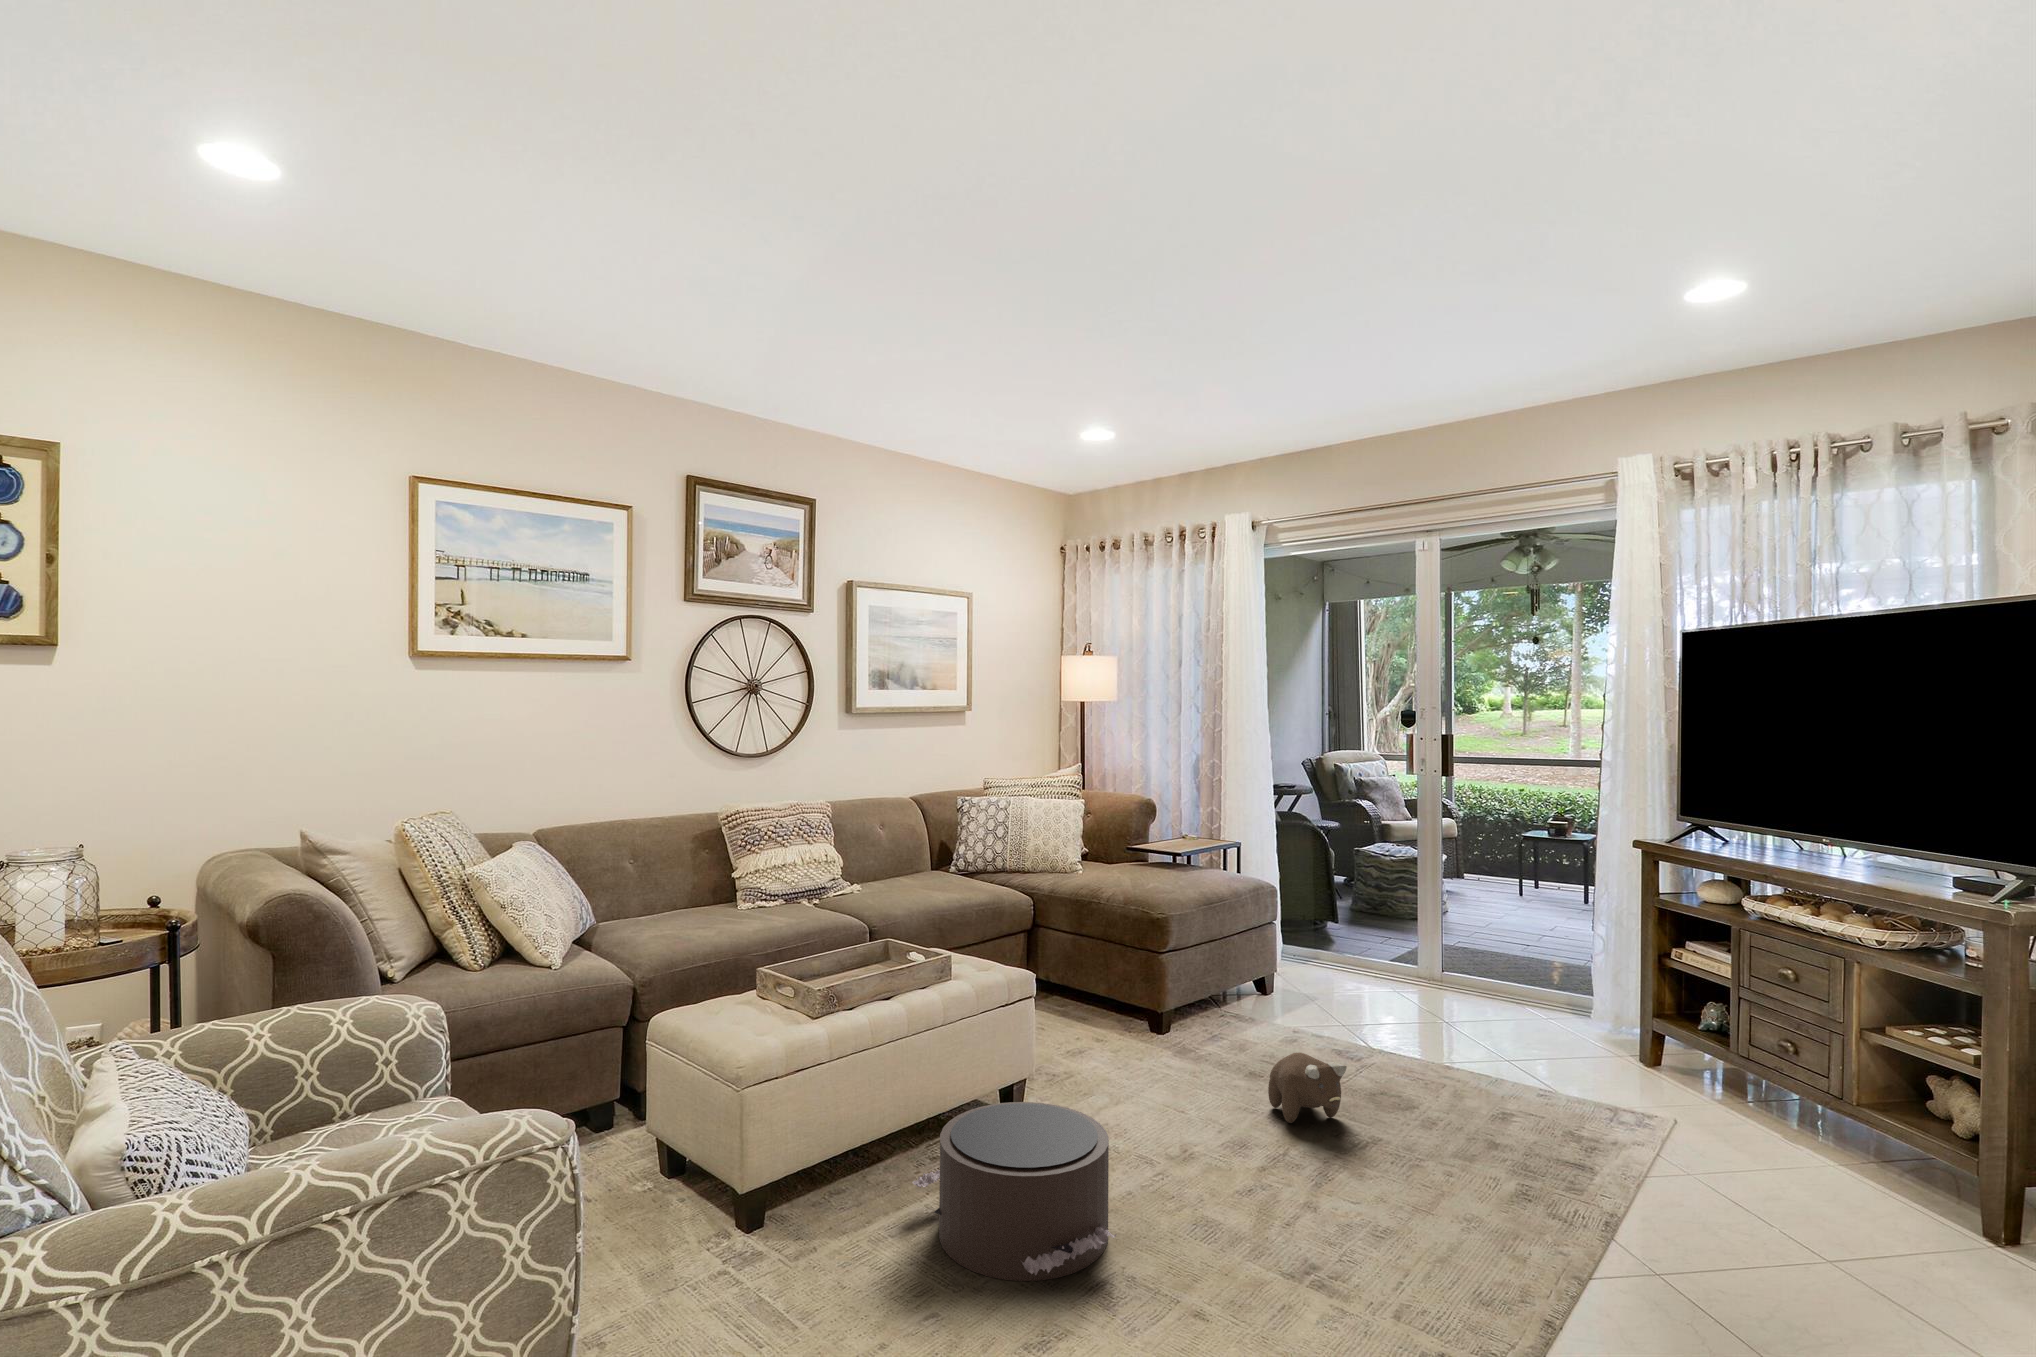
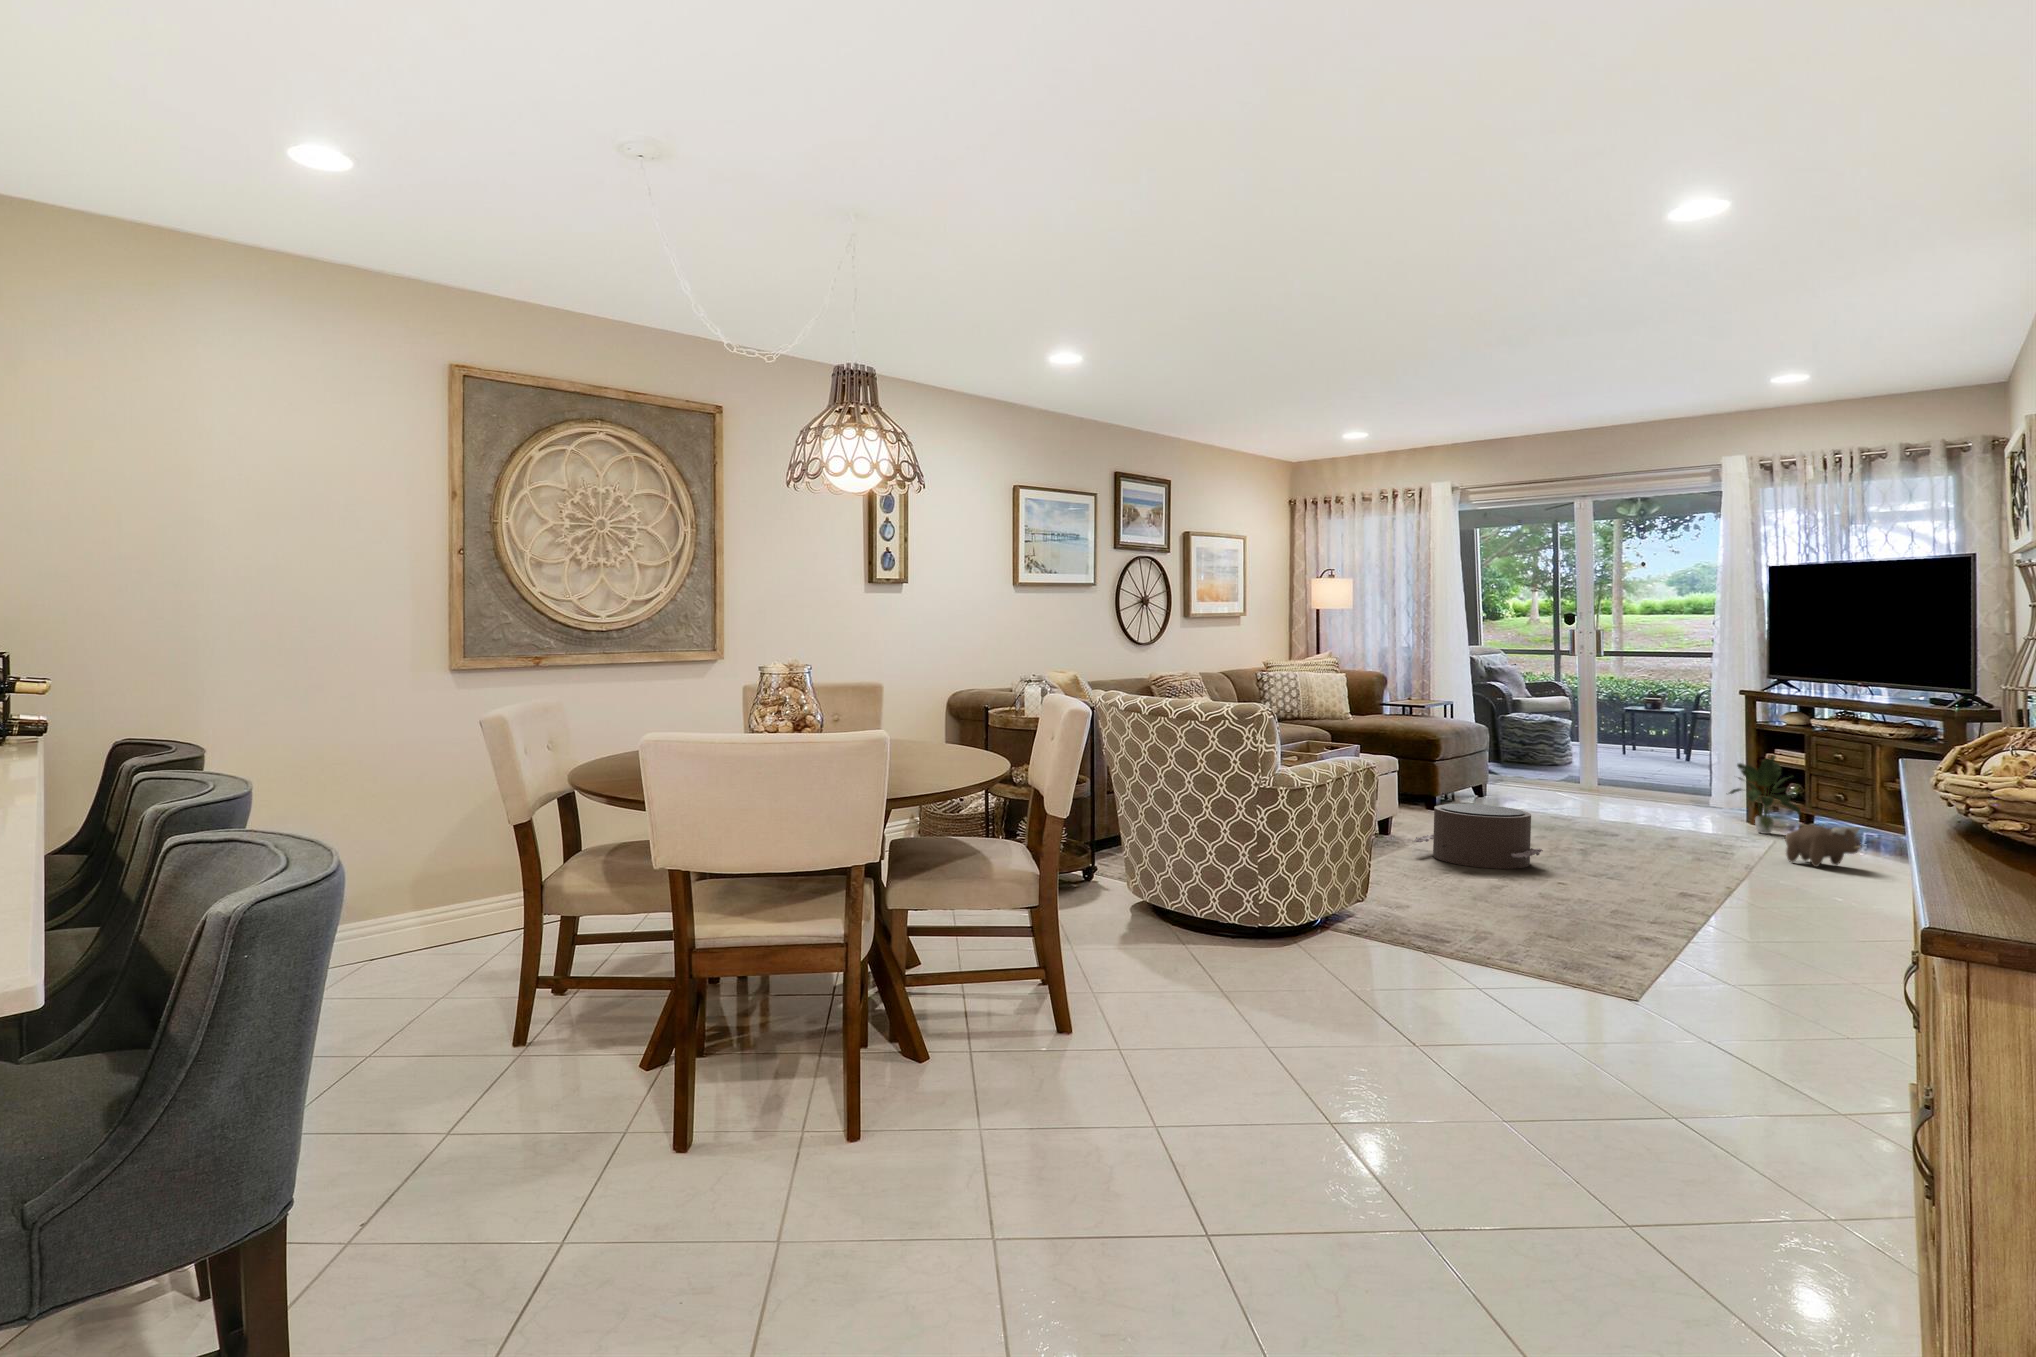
potted plant: none [1607,963,1729,1103] -> present [1729,755,1801,834]
plush toy: present [1268,1053,1347,1123] -> present [1785,824,1860,867]

